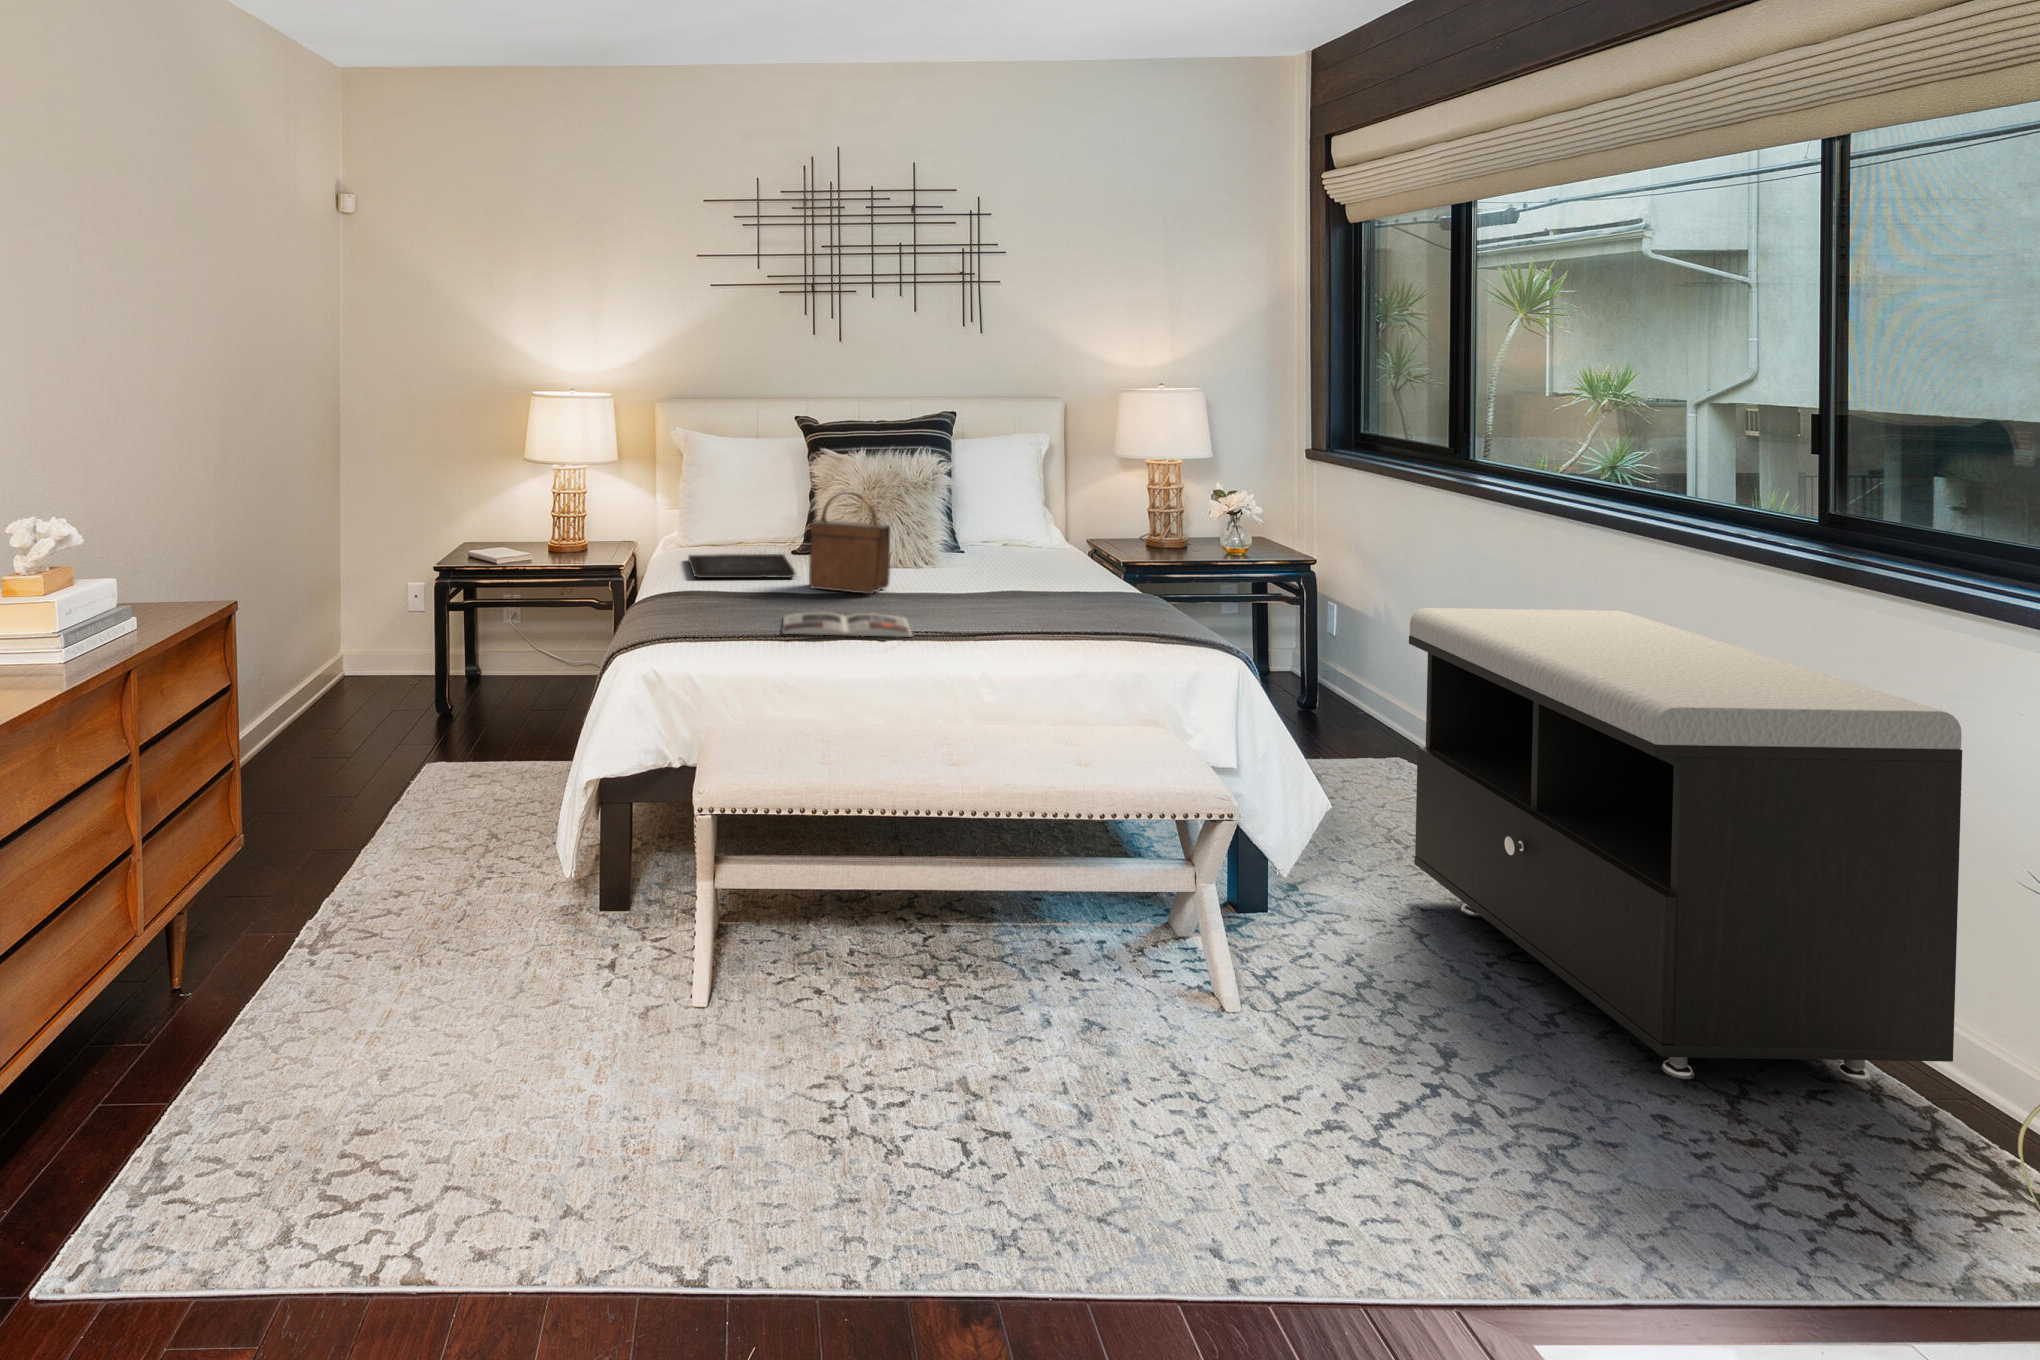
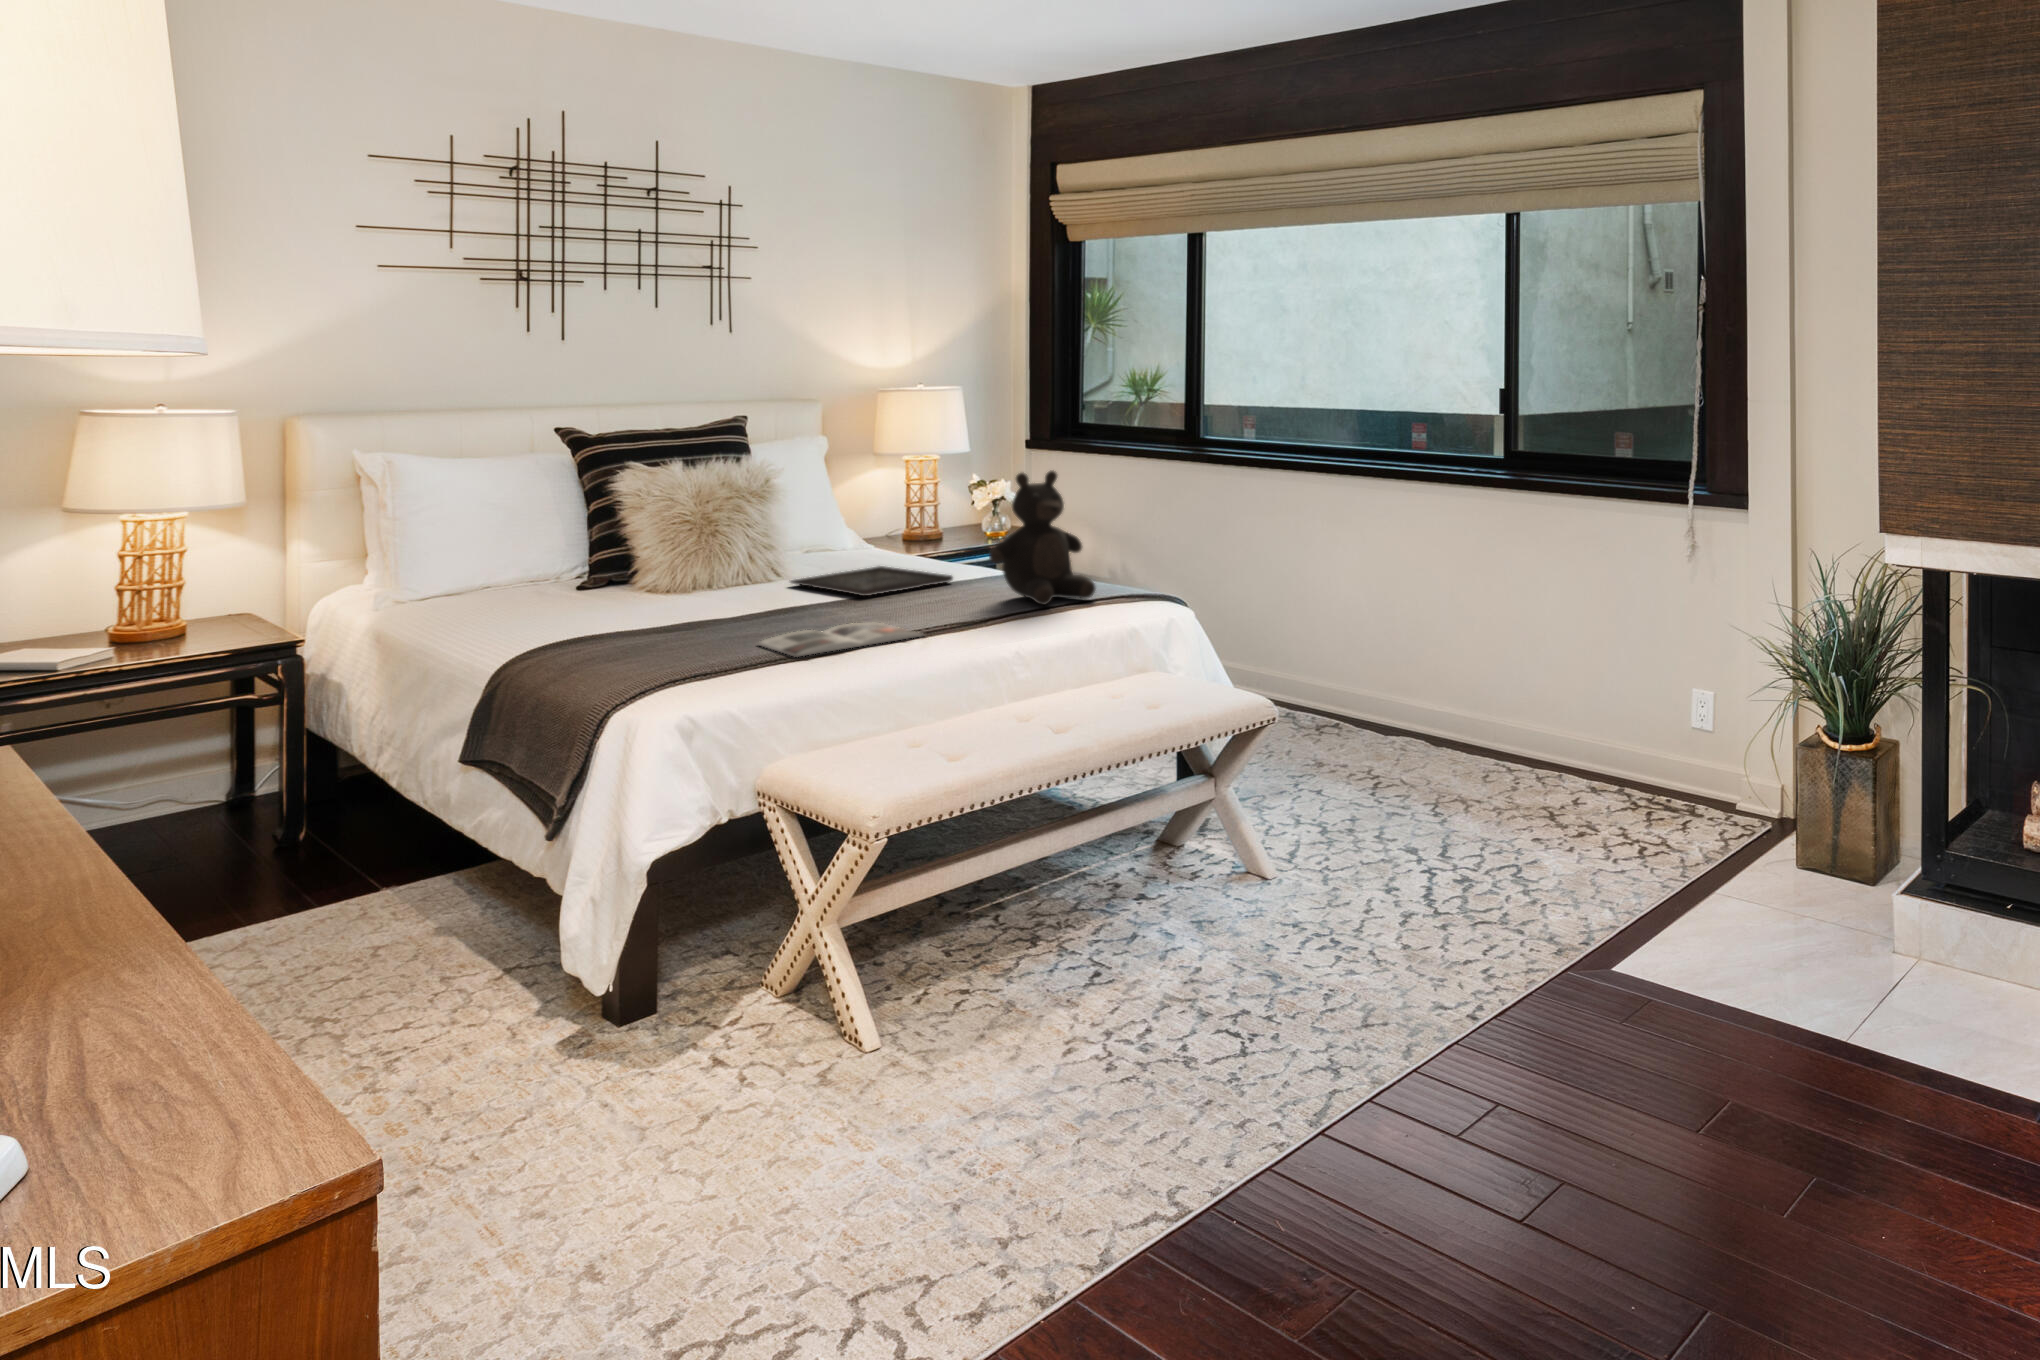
teddy bear: none [1033,485,1148,631] -> present [989,470,1096,605]
handbag: present [809,492,890,594] -> none [711,505,803,617]
tray: present [688,554,795,578] -> present [791,566,953,596]
storage bench: present [1409,608,1962,1082] -> none [1281,528,1627,819]

